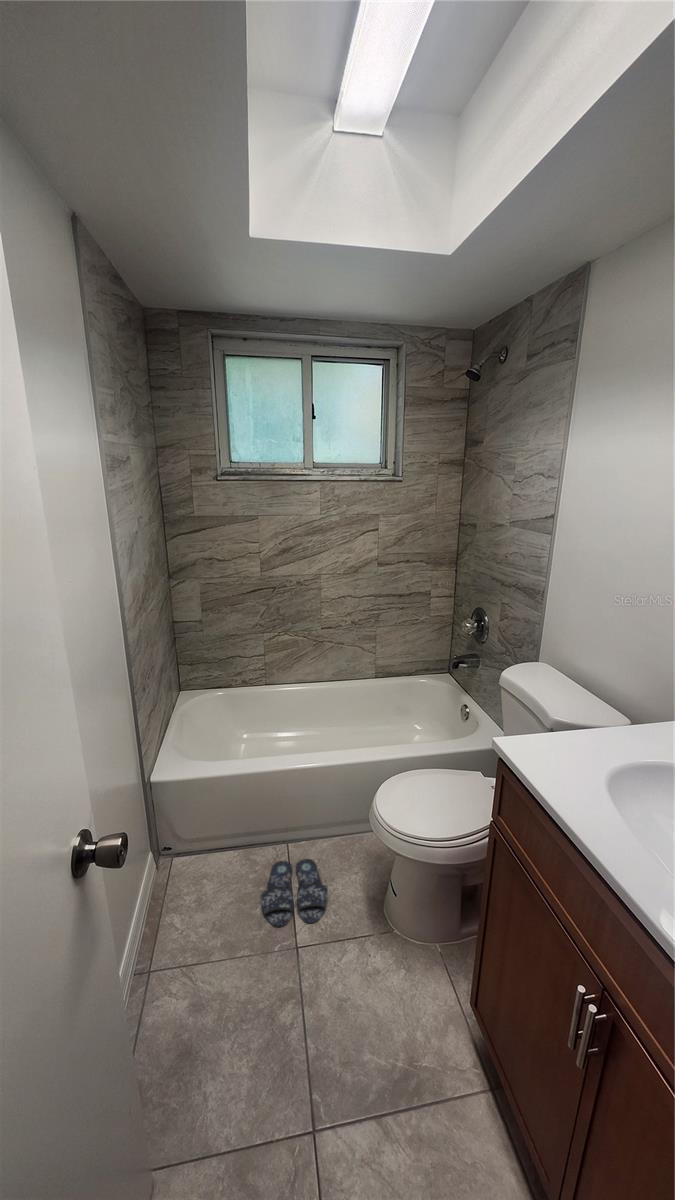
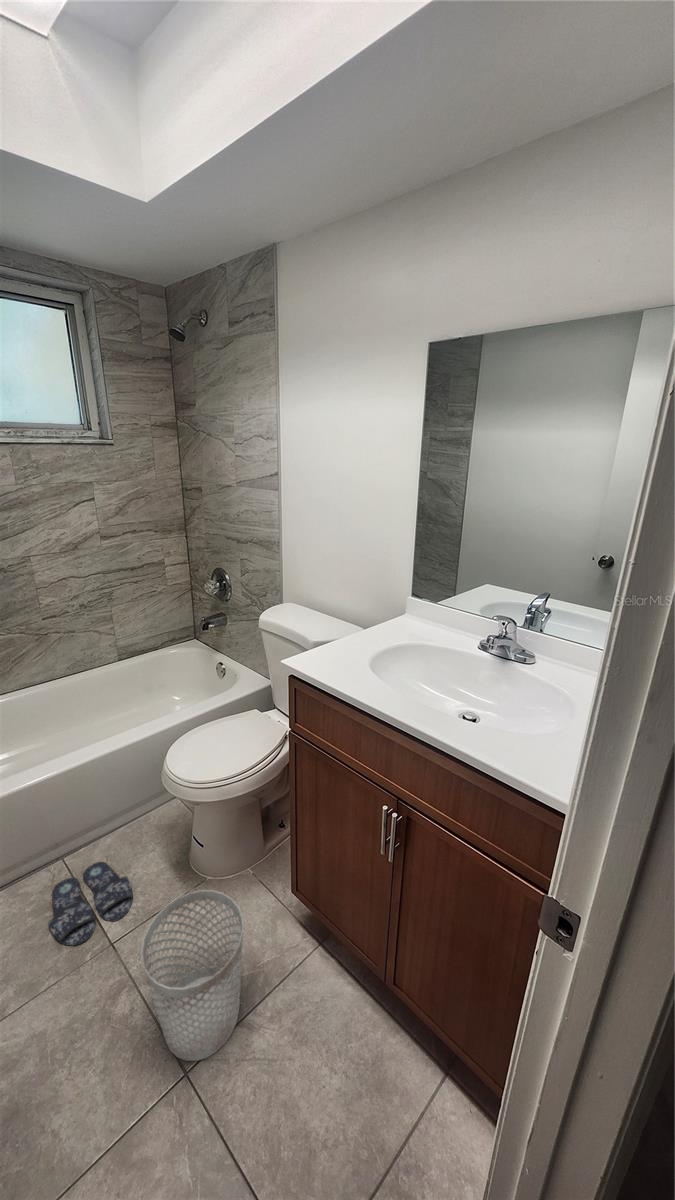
wastebasket: none [298,940,398,1126] -> present [141,890,243,1061]

